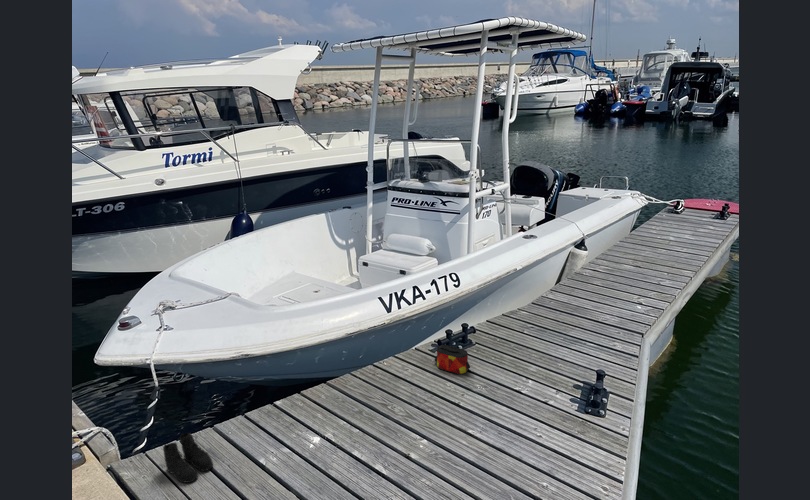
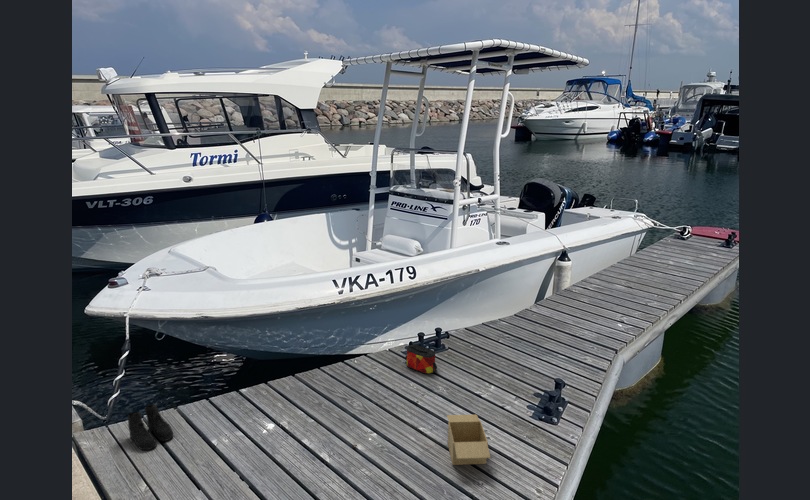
cardboard box: none [497,414,553,468] -> present [447,415,490,465]

